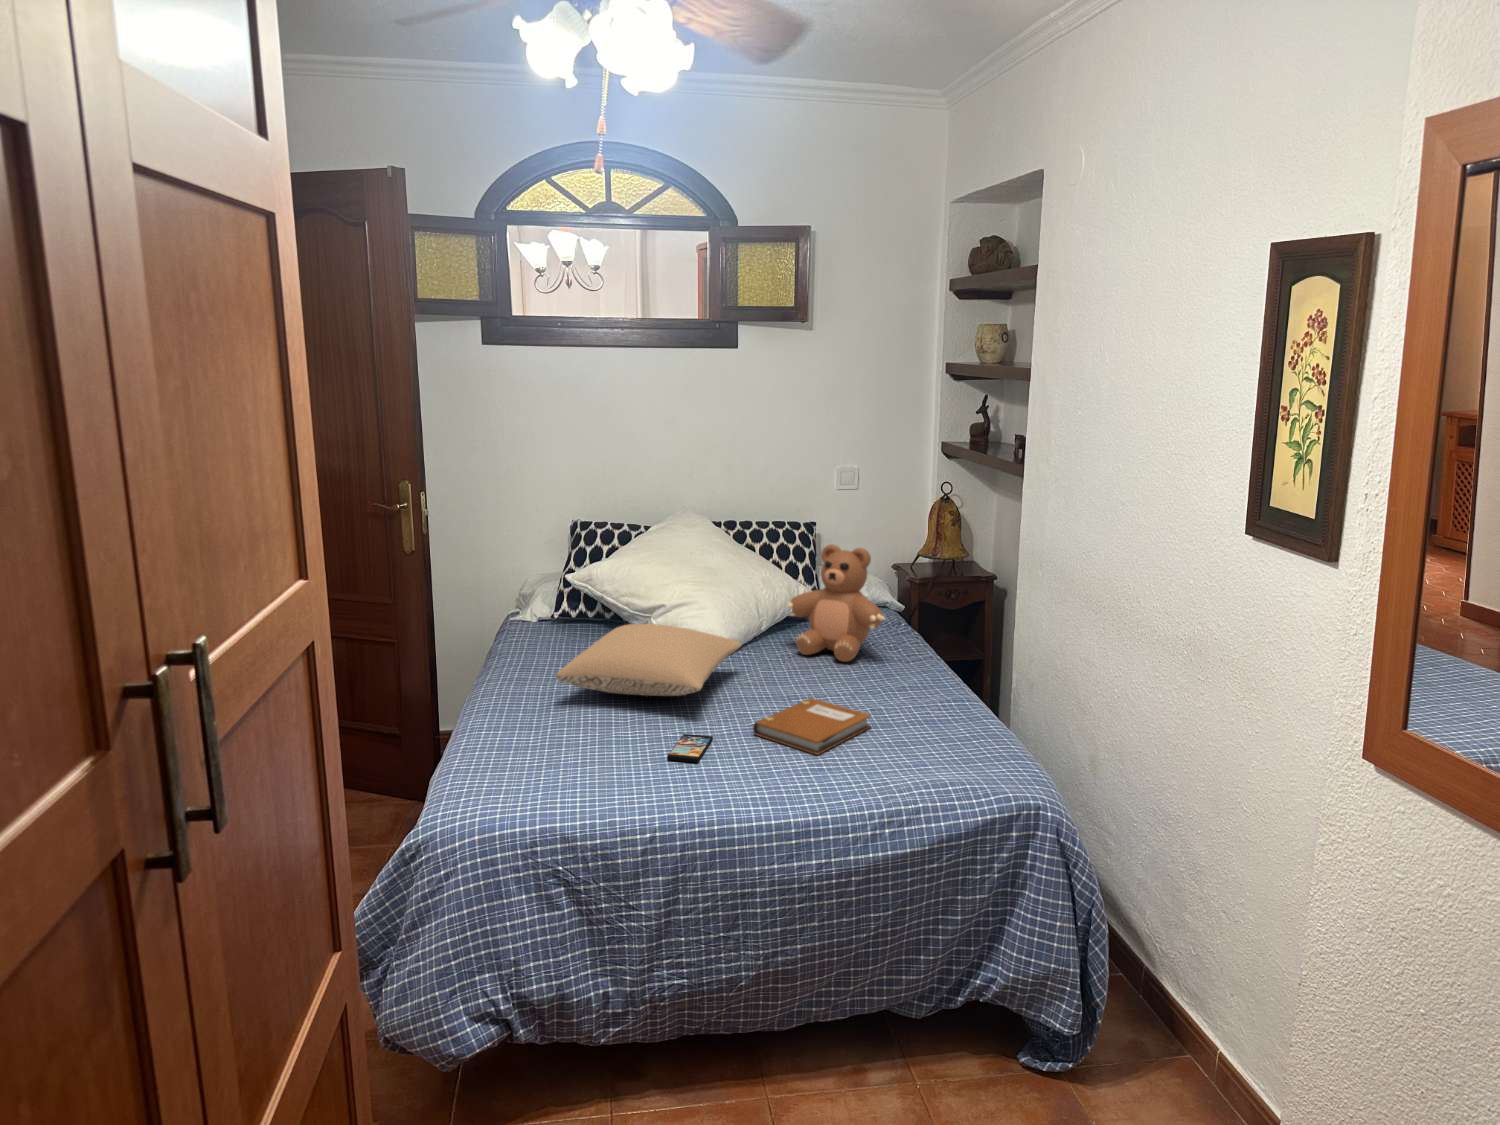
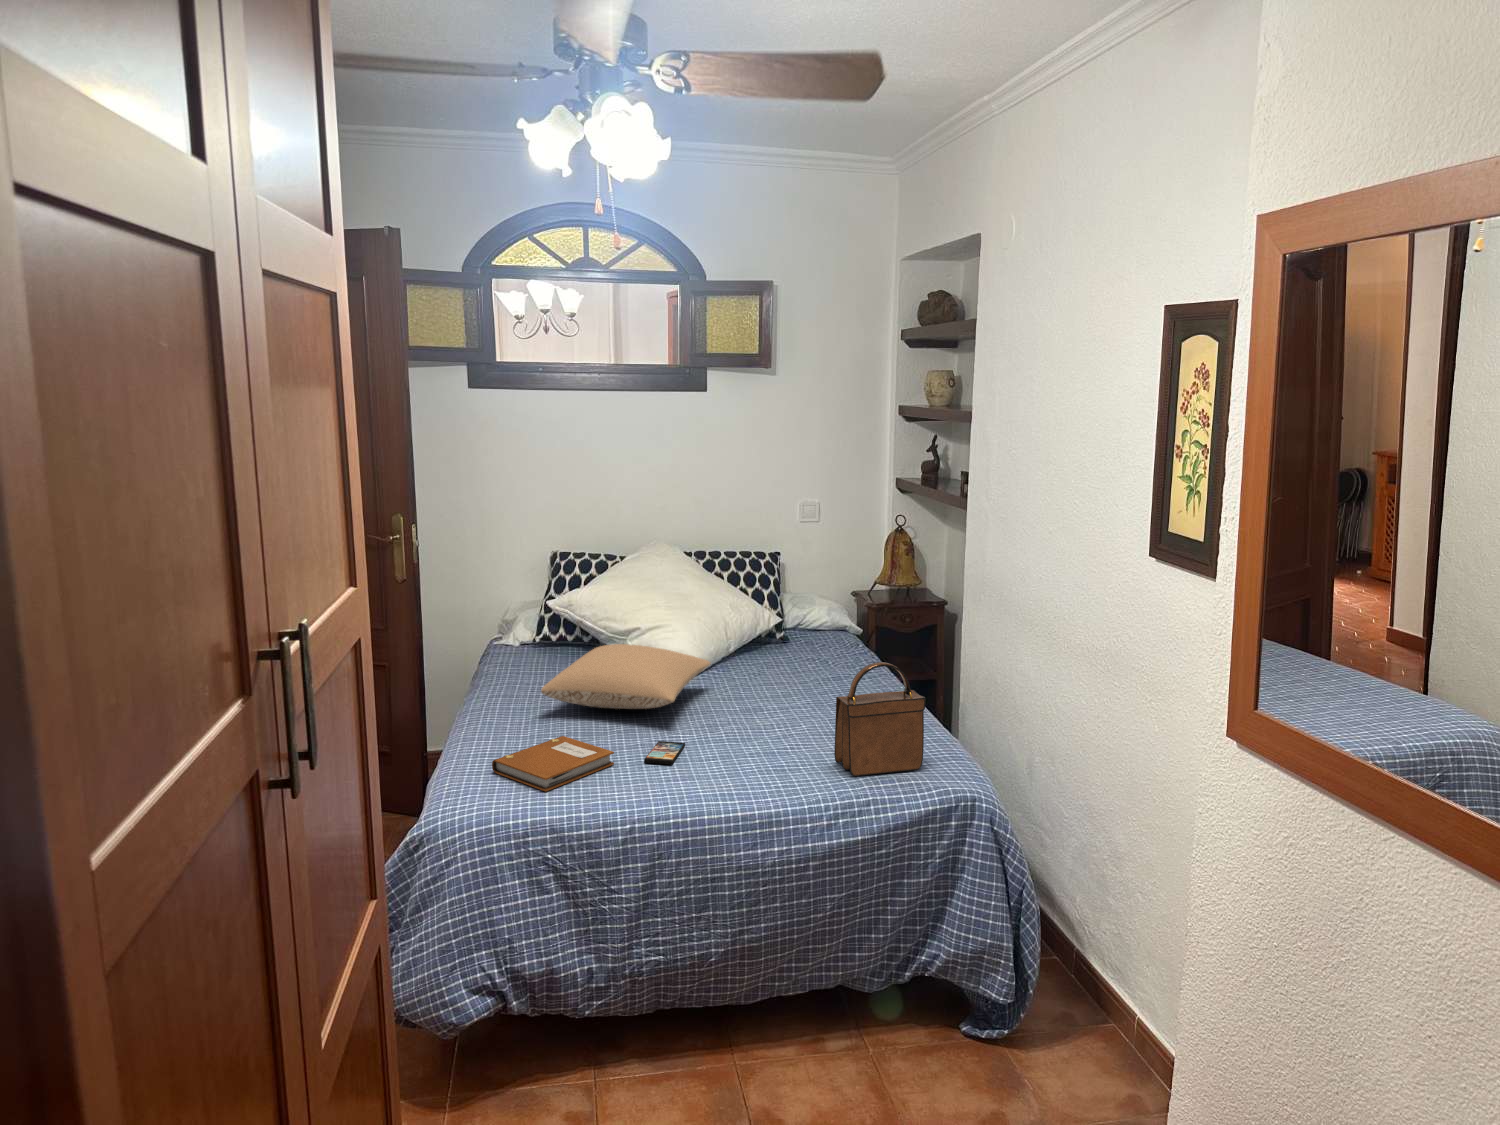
teddy bear: present [787,544,885,662] -> none [752,572,844,680]
handbag: none [879,651,982,779] -> present [834,662,926,776]
notebook: present [753,698,871,755] -> present [492,736,614,792]

